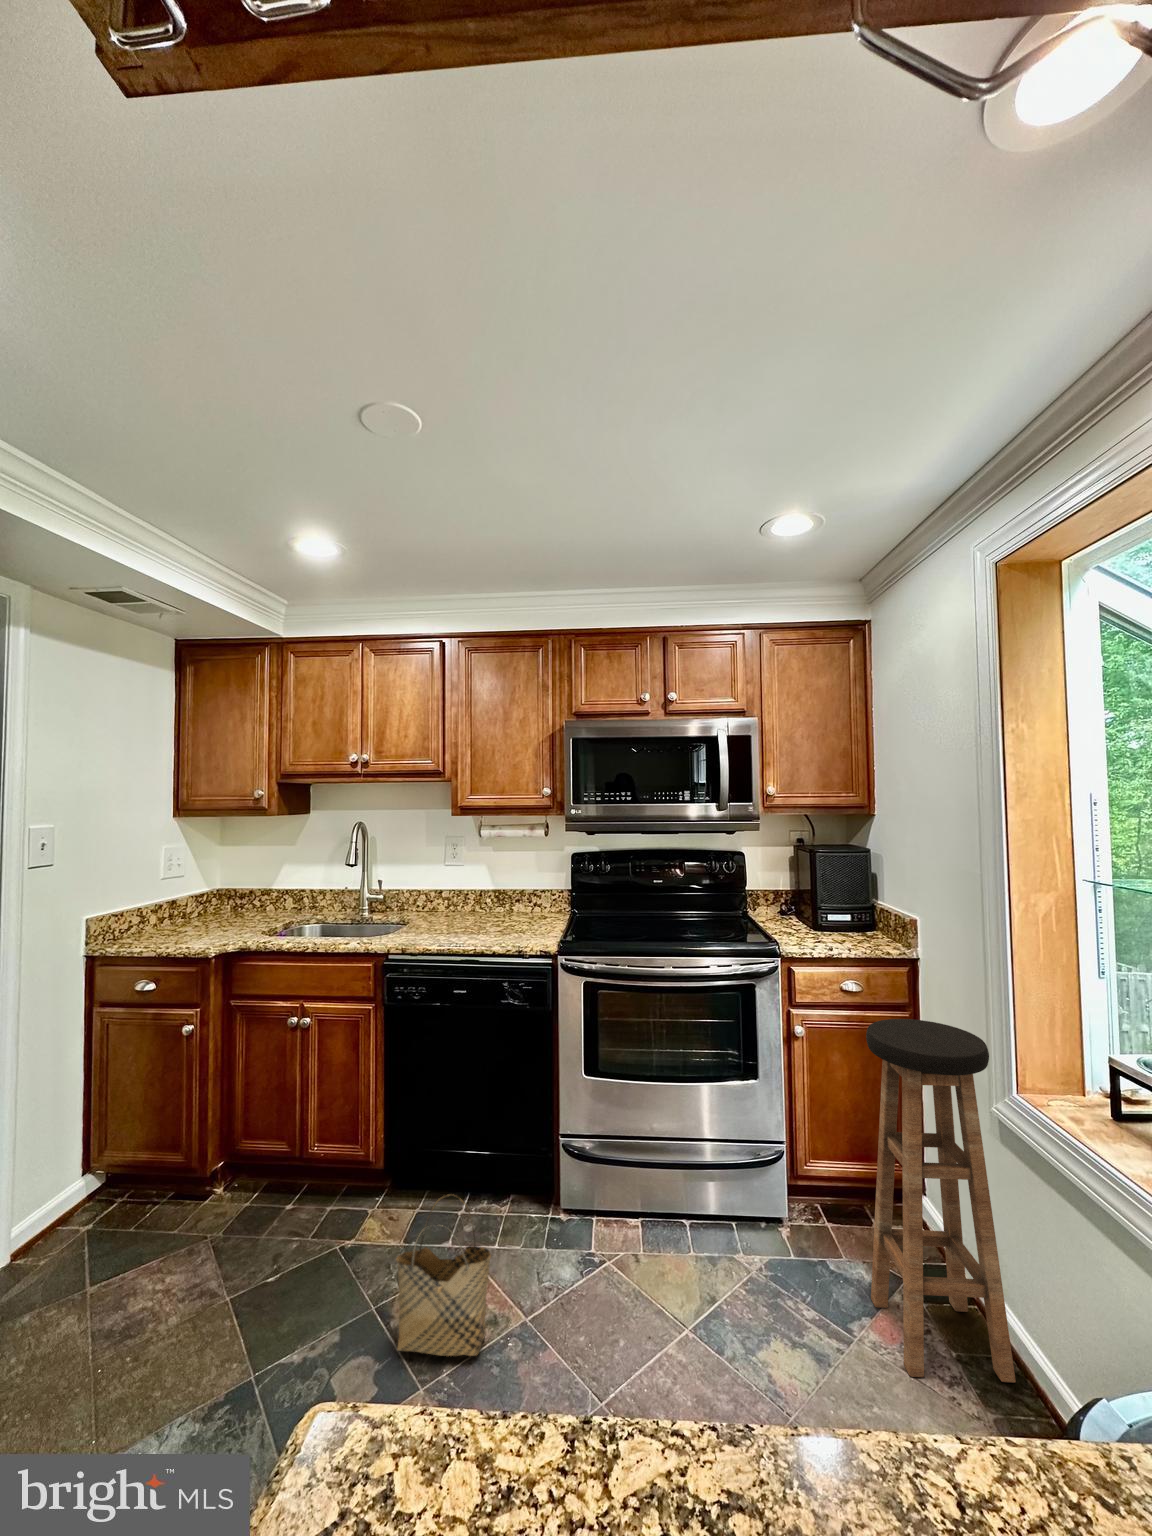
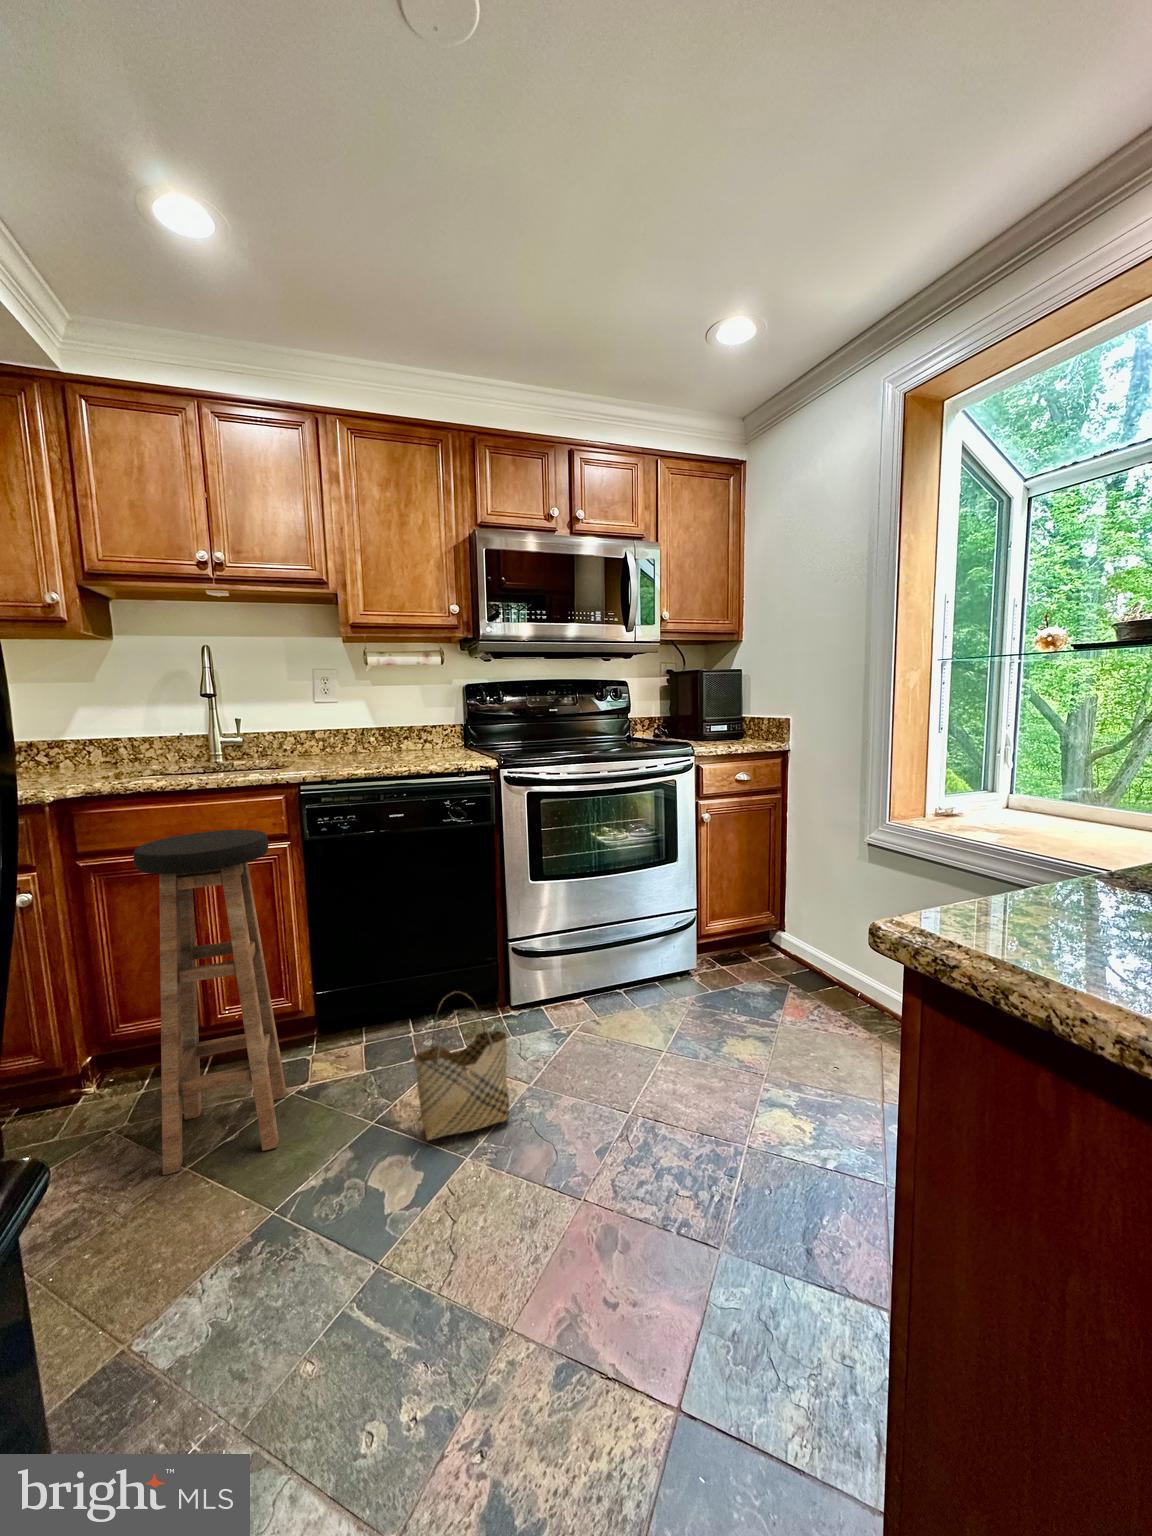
bar stool: present [866,1019,1016,1383] -> present [133,830,286,1175]

